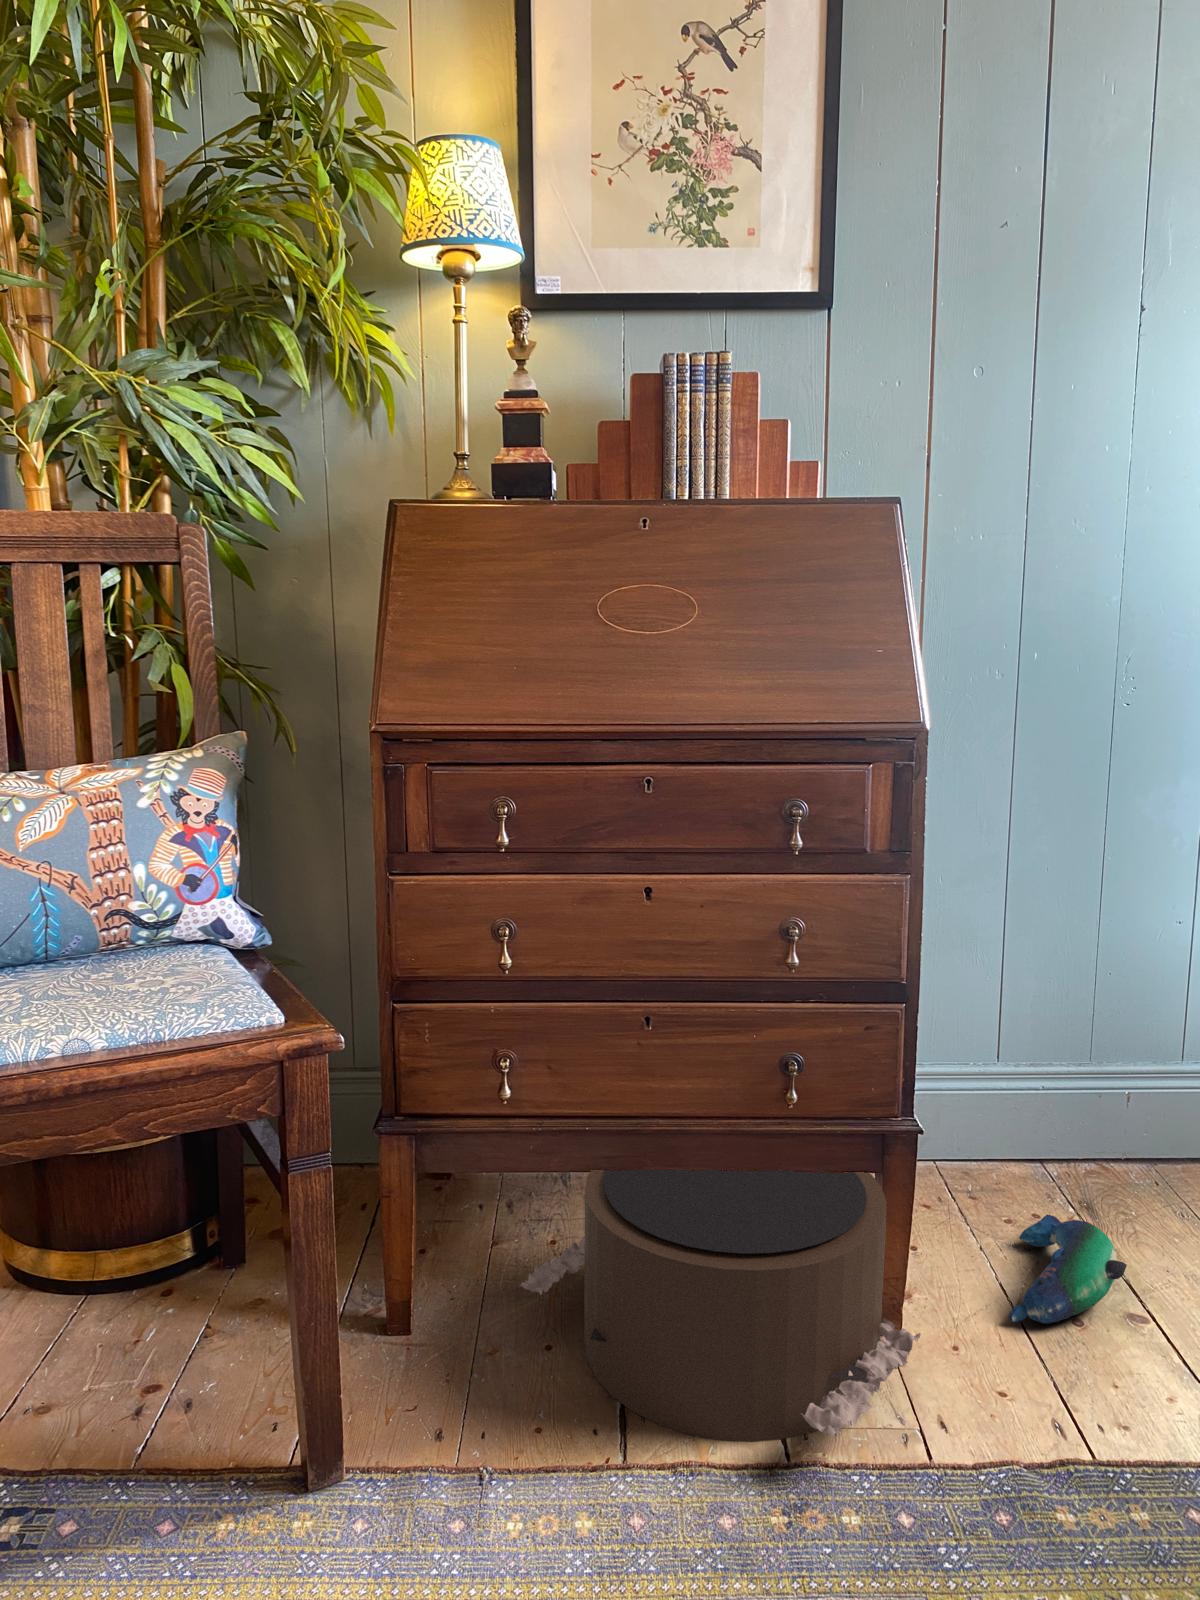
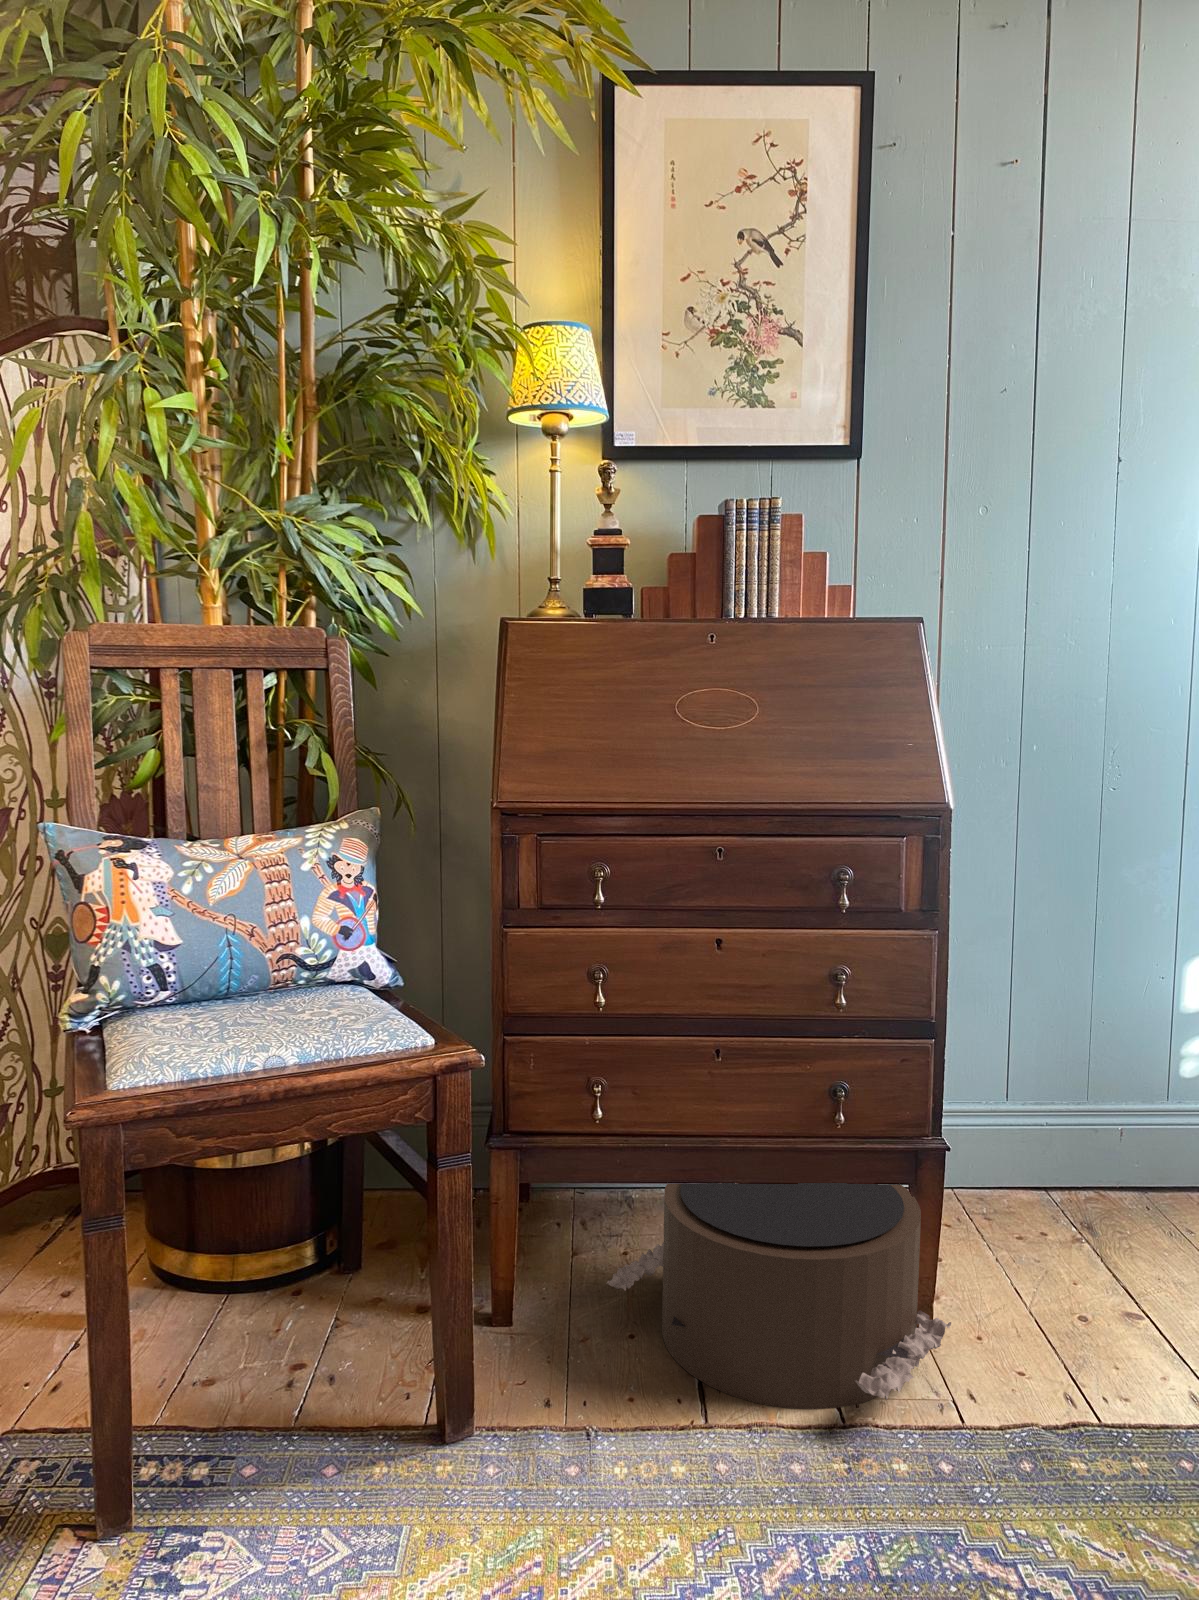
plush toy: present [1009,1214,1127,1323] -> none [1025,1233,1126,1321]

